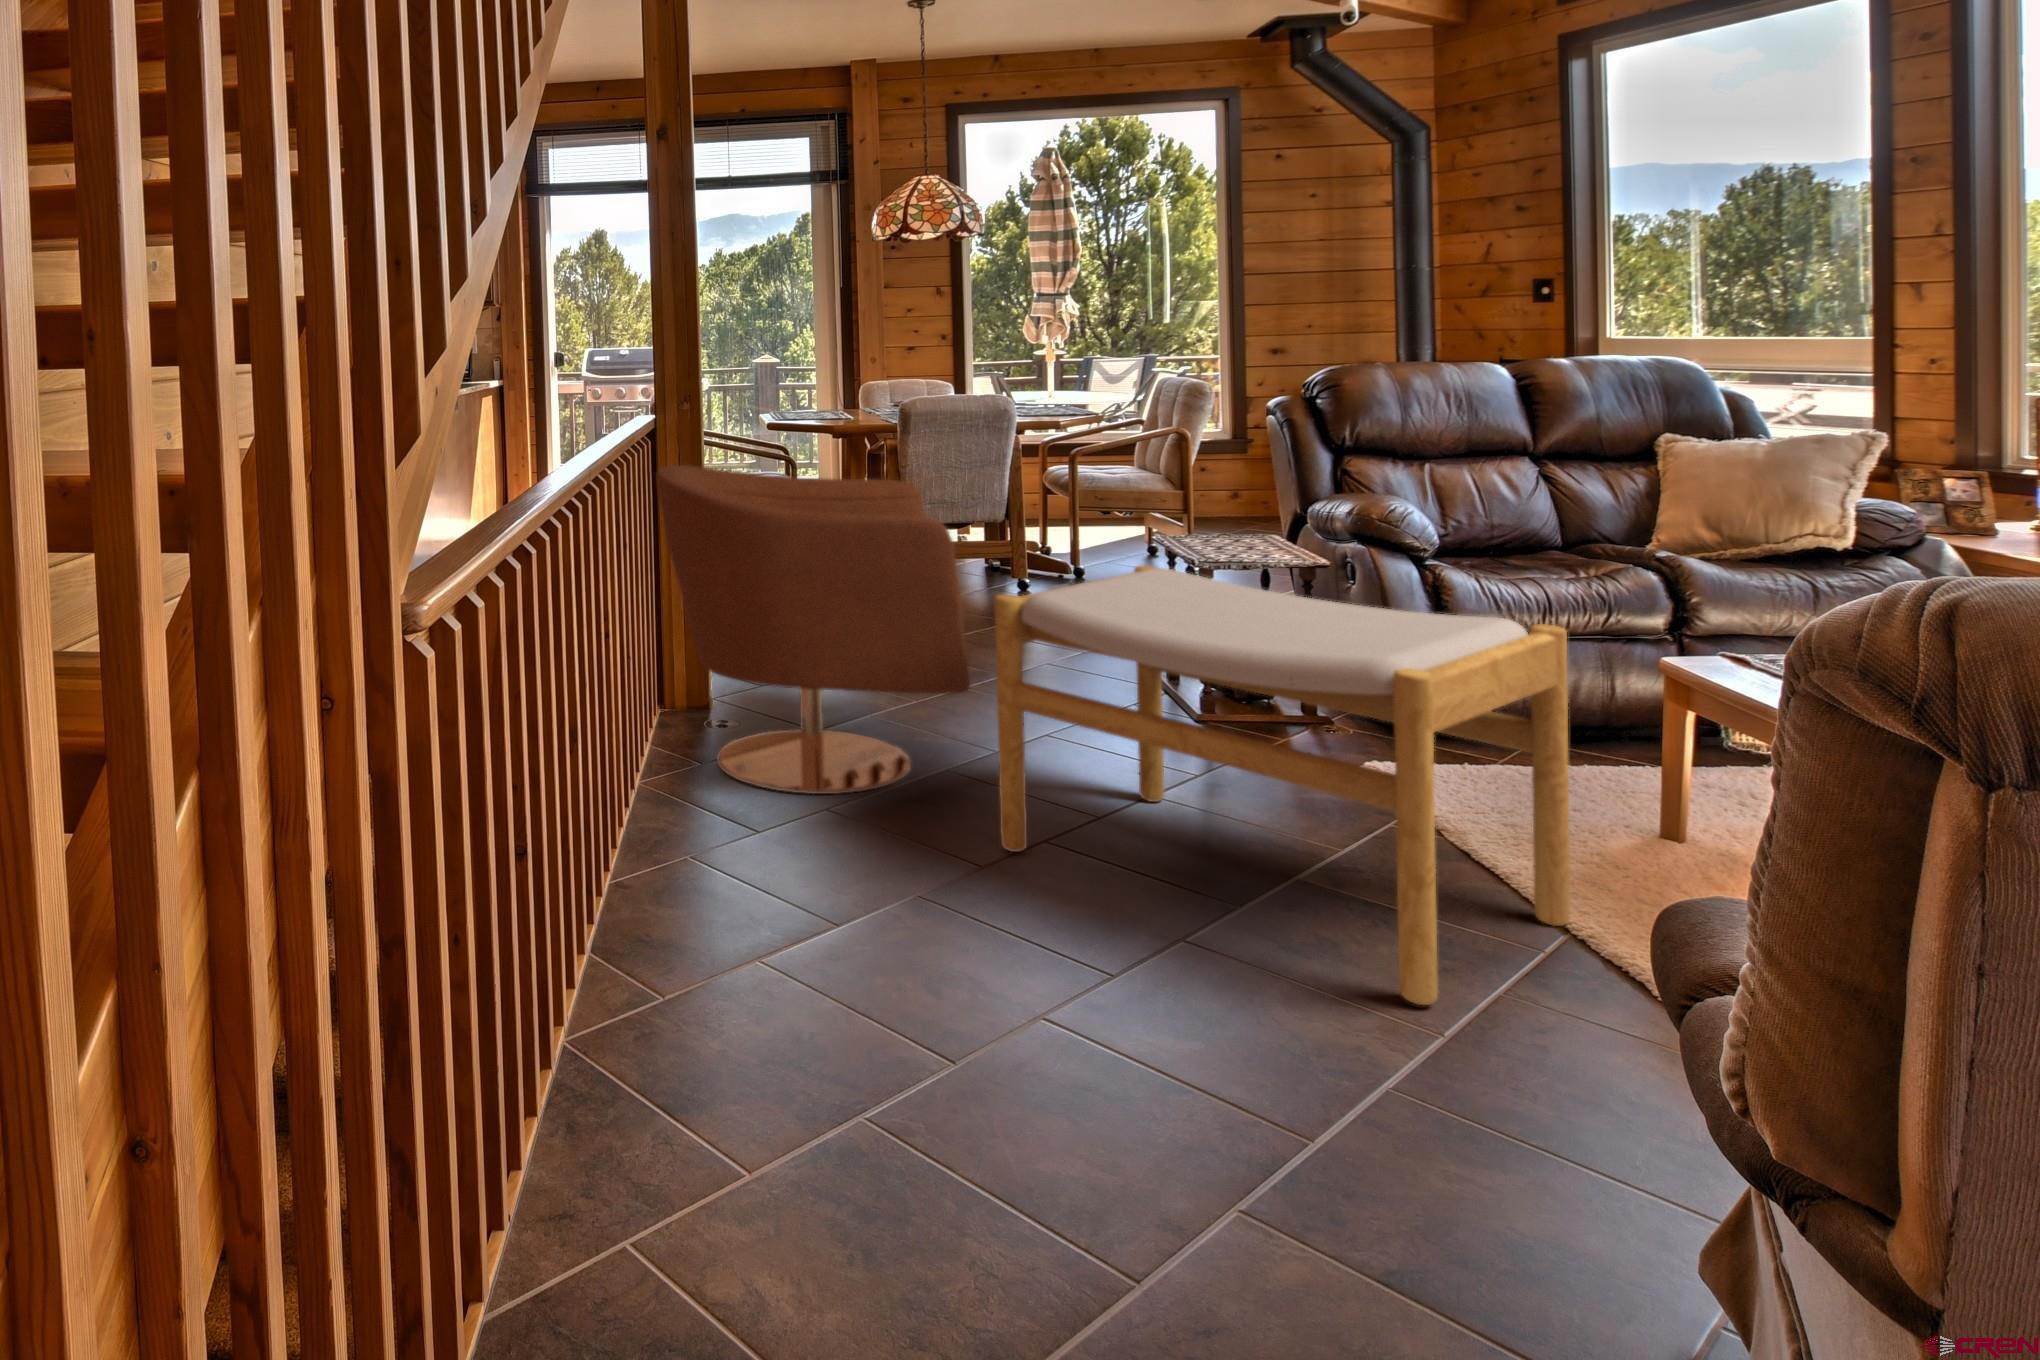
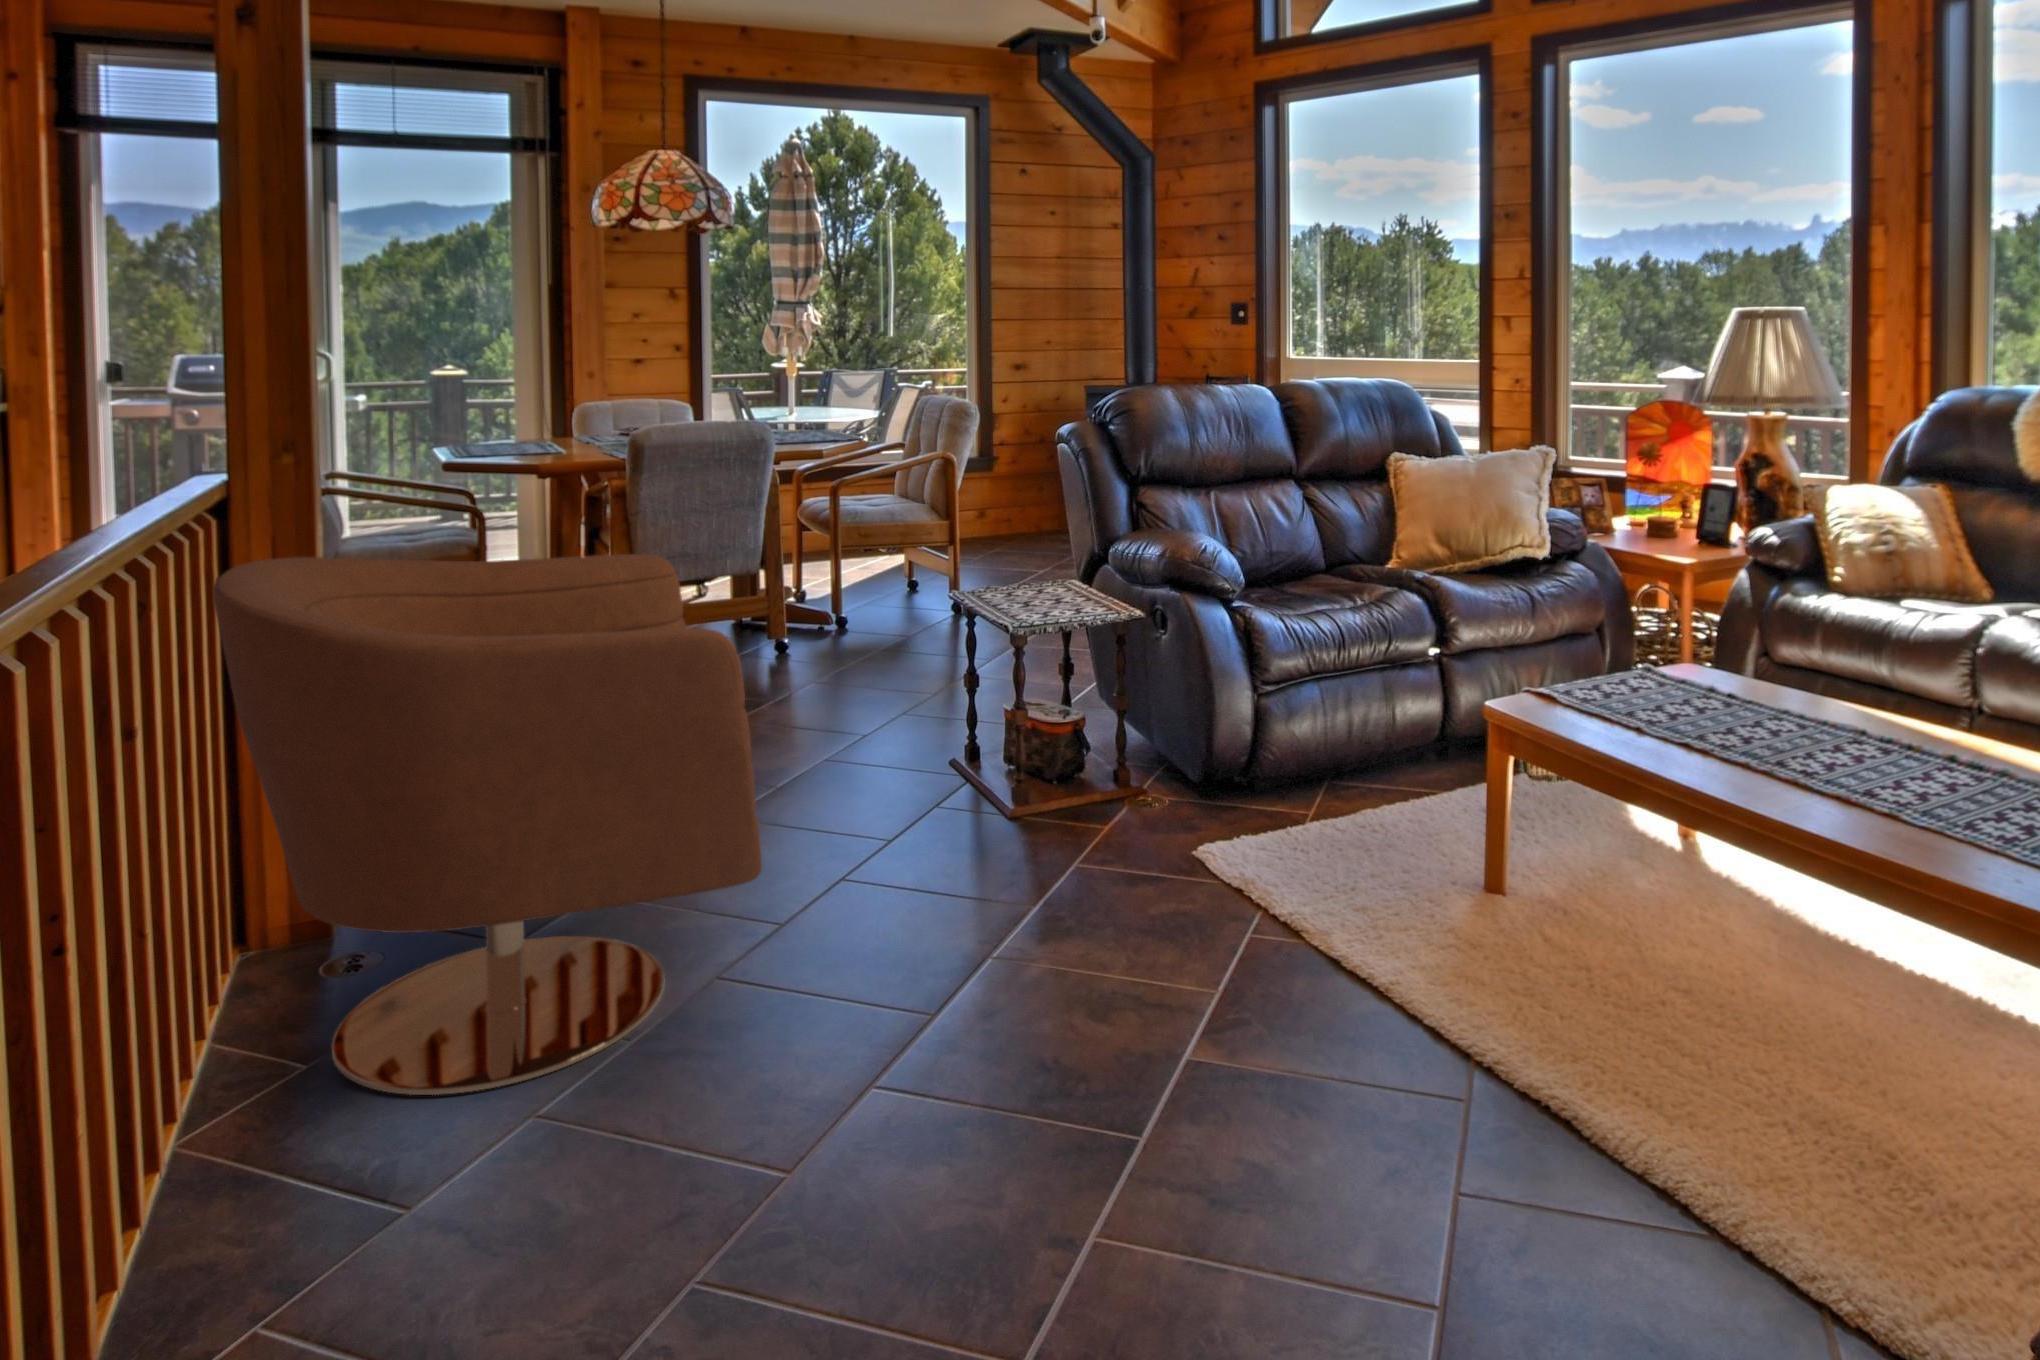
footstool: present [994,565,1571,1005] -> none [811,657,1474,1267]

